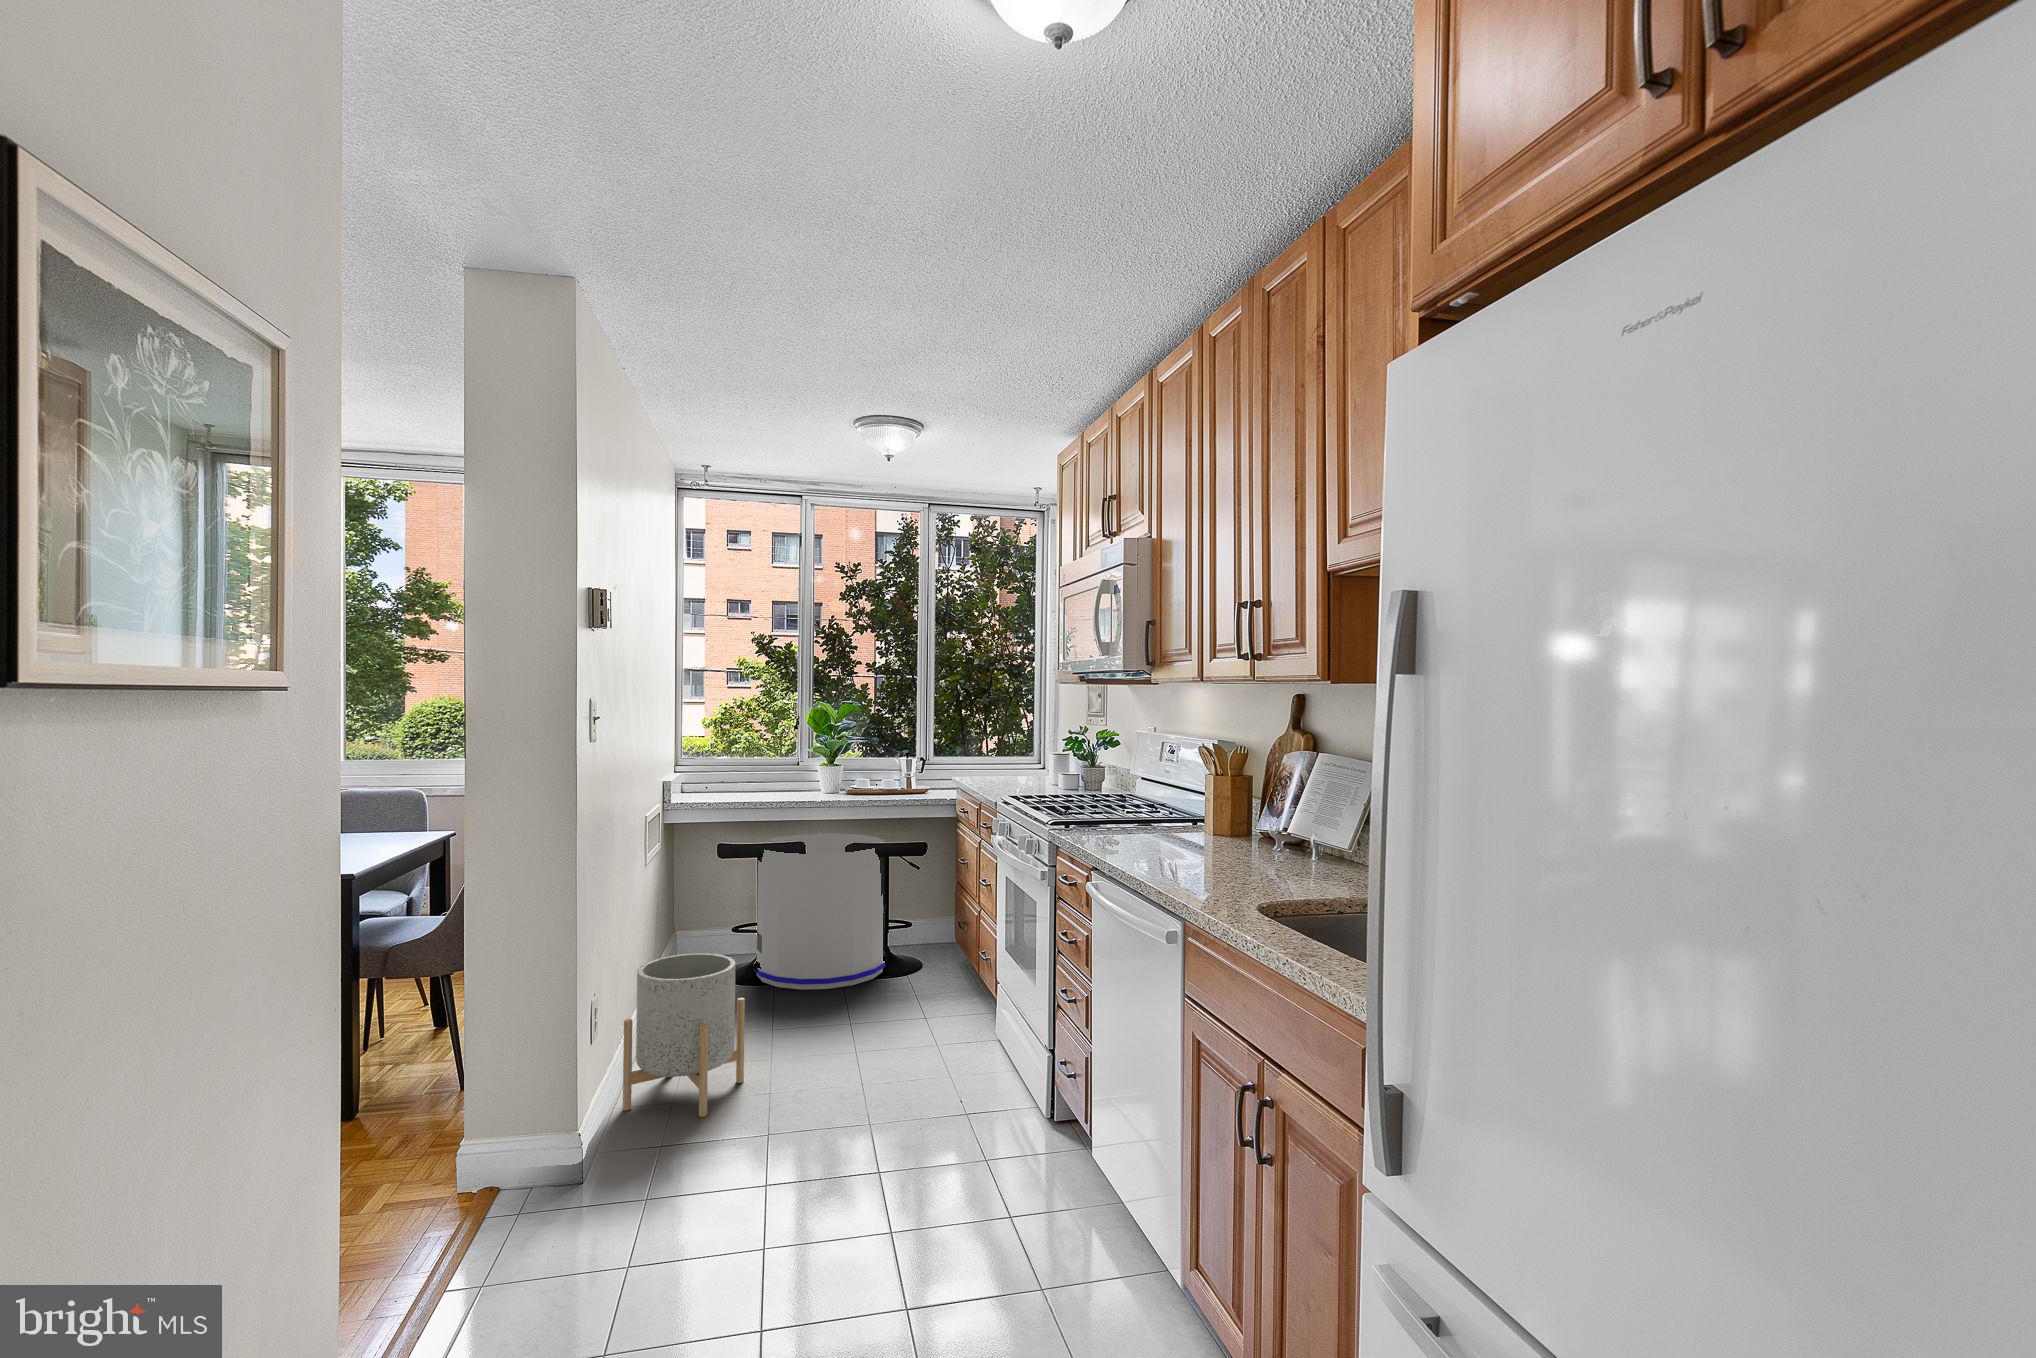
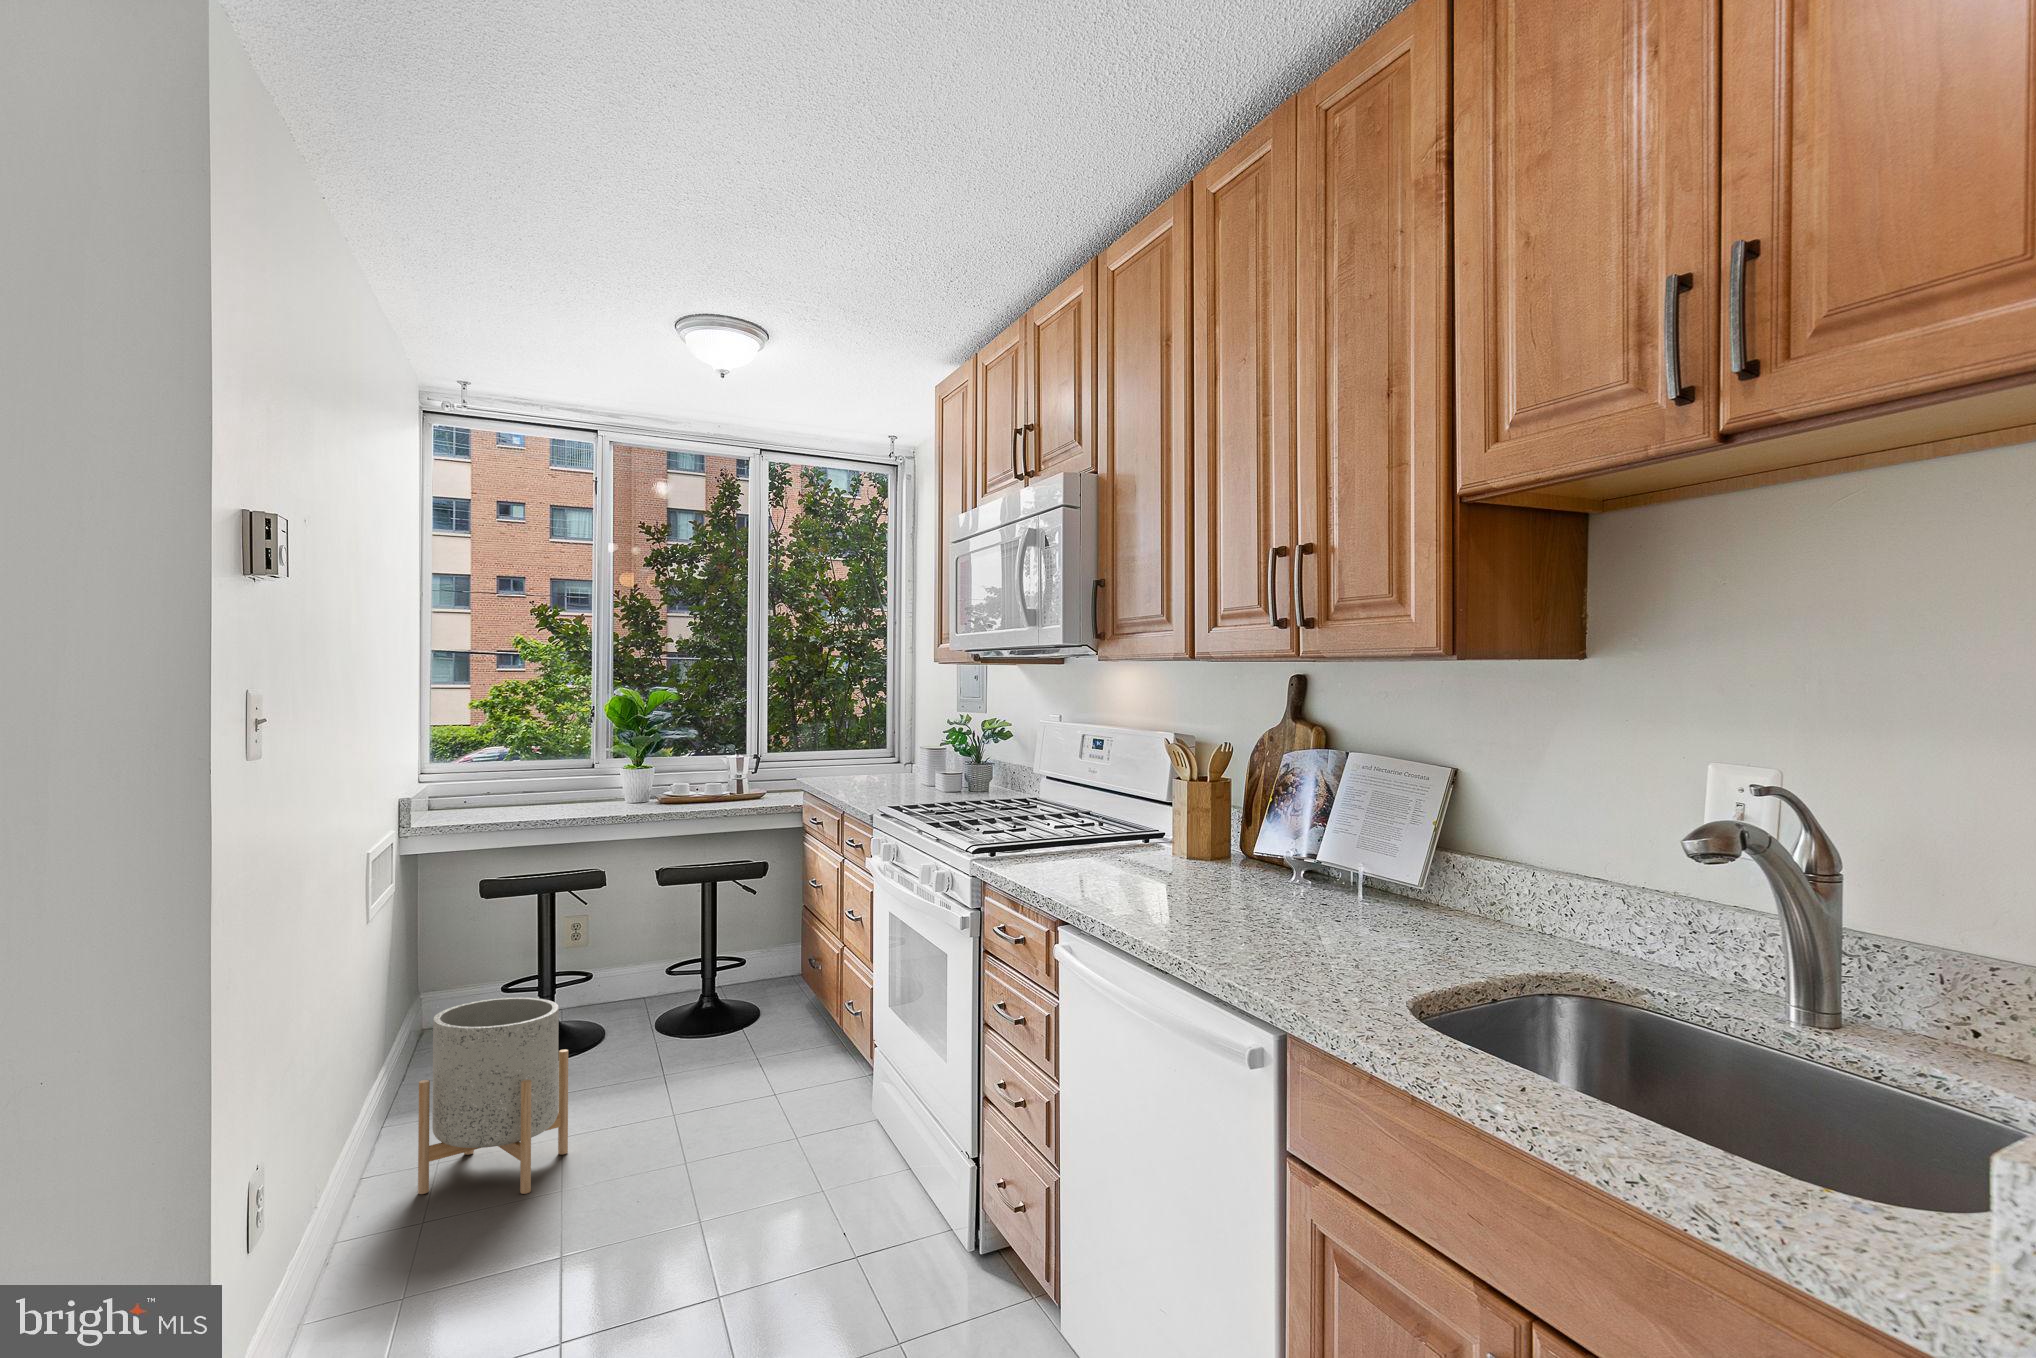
trash can: present [754,834,886,990] -> none [547,855,717,1048]

